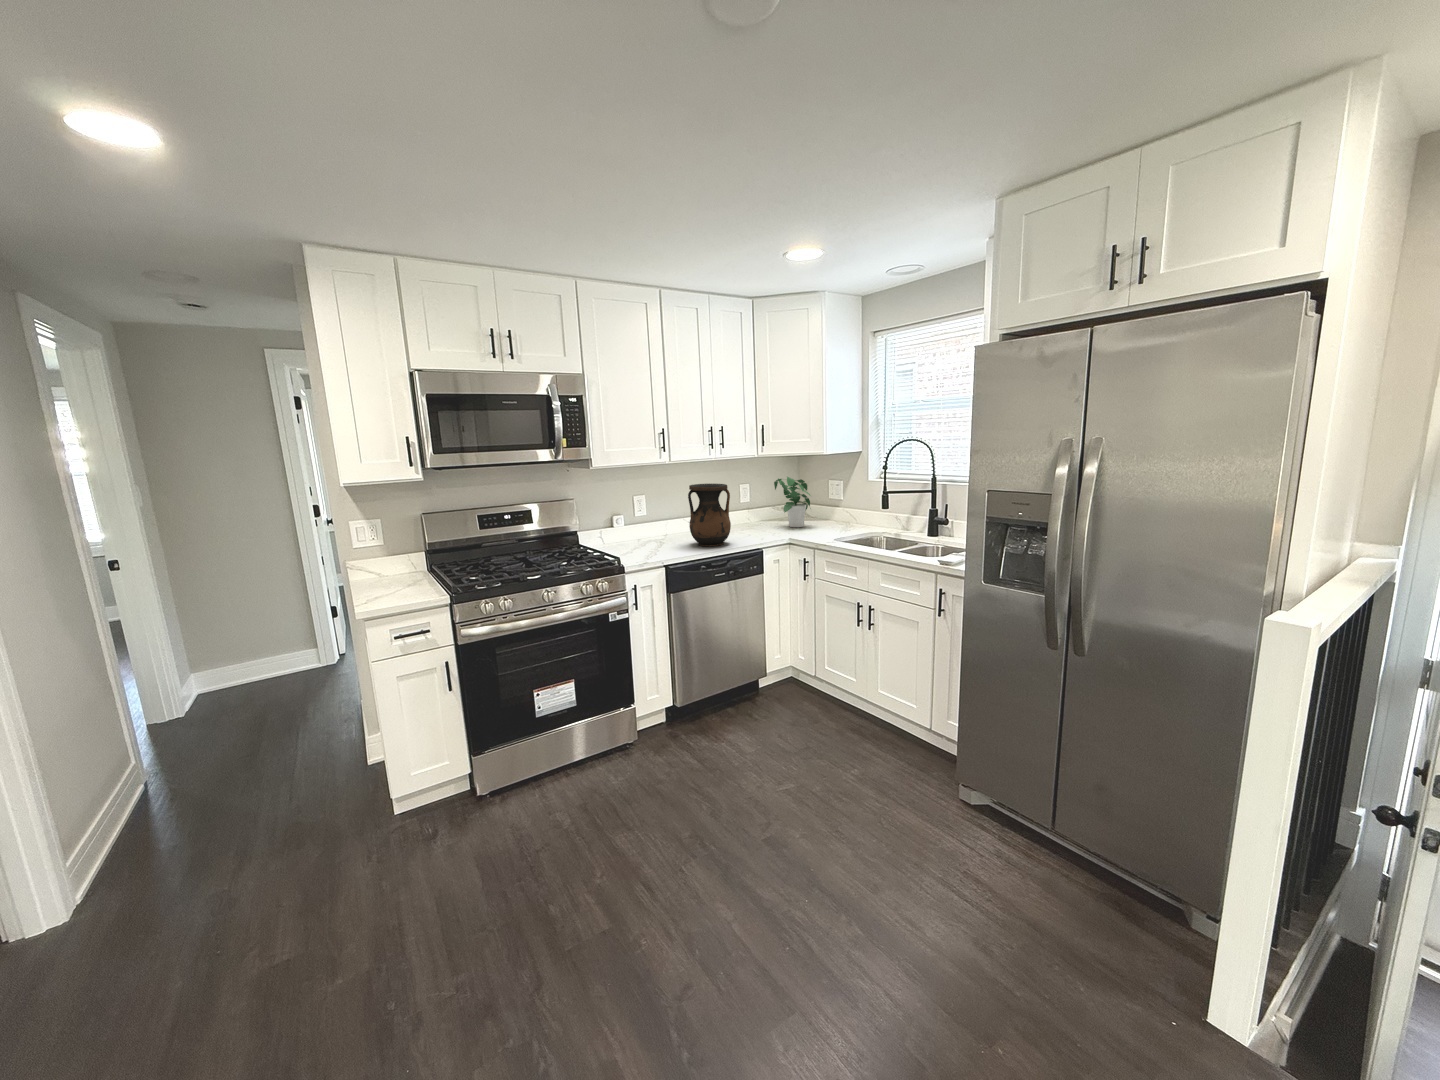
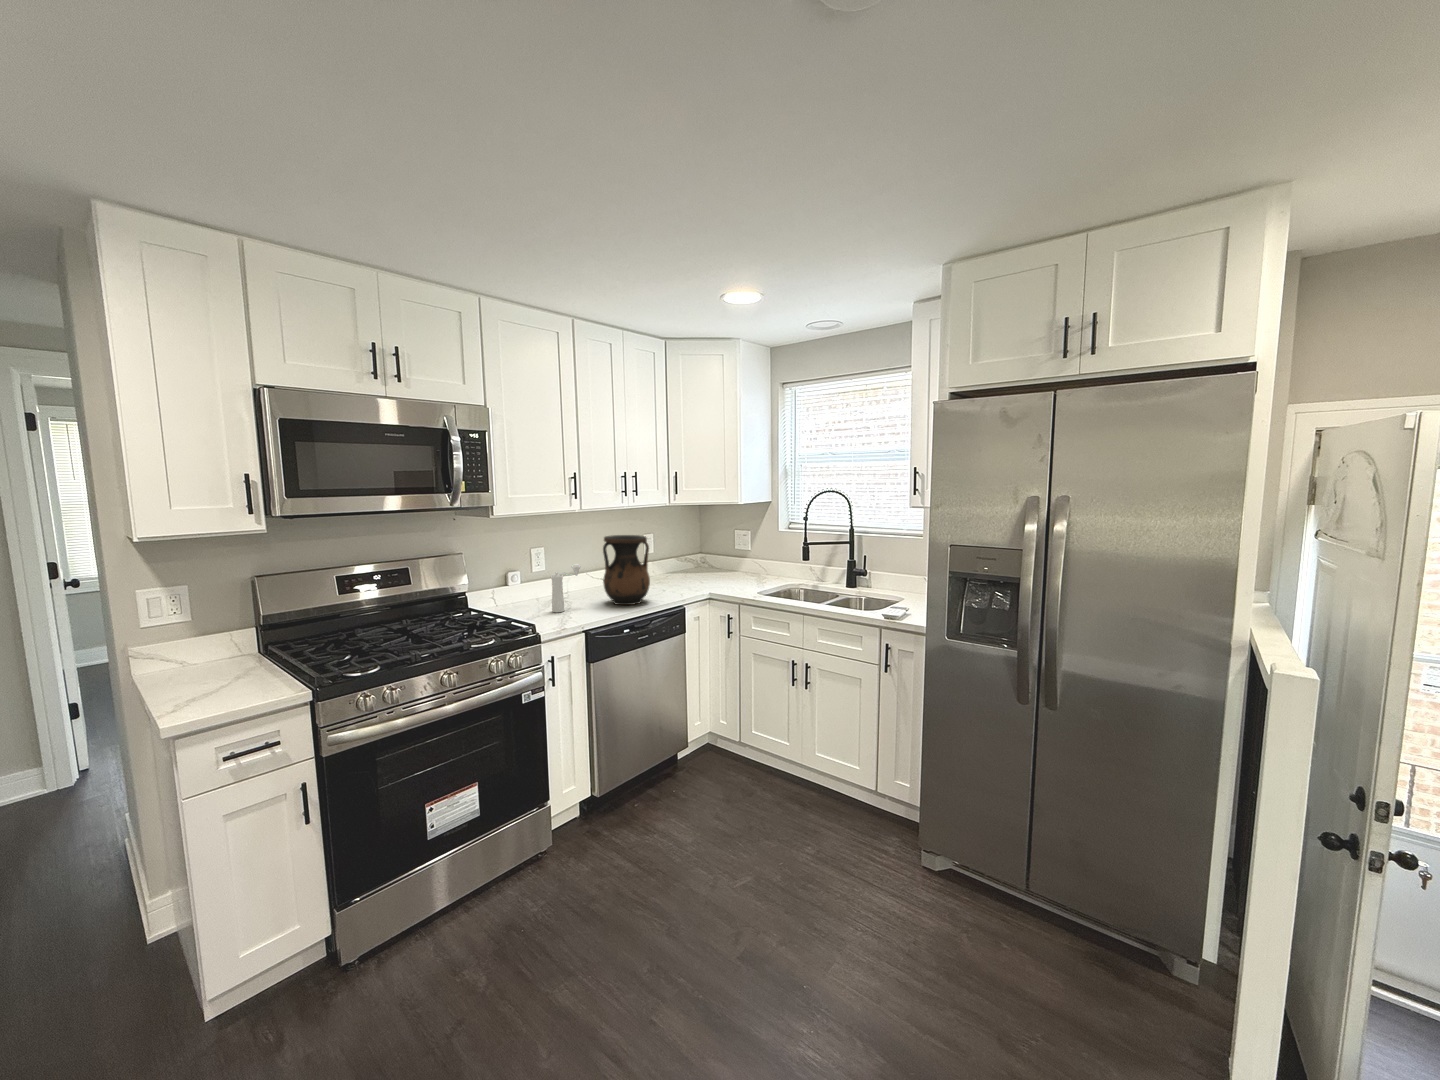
potted plant: present [774,477,811,527] -> none [684,527,724,580]
pepper mill: none [642,509,669,550] -> present [551,564,581,612]

